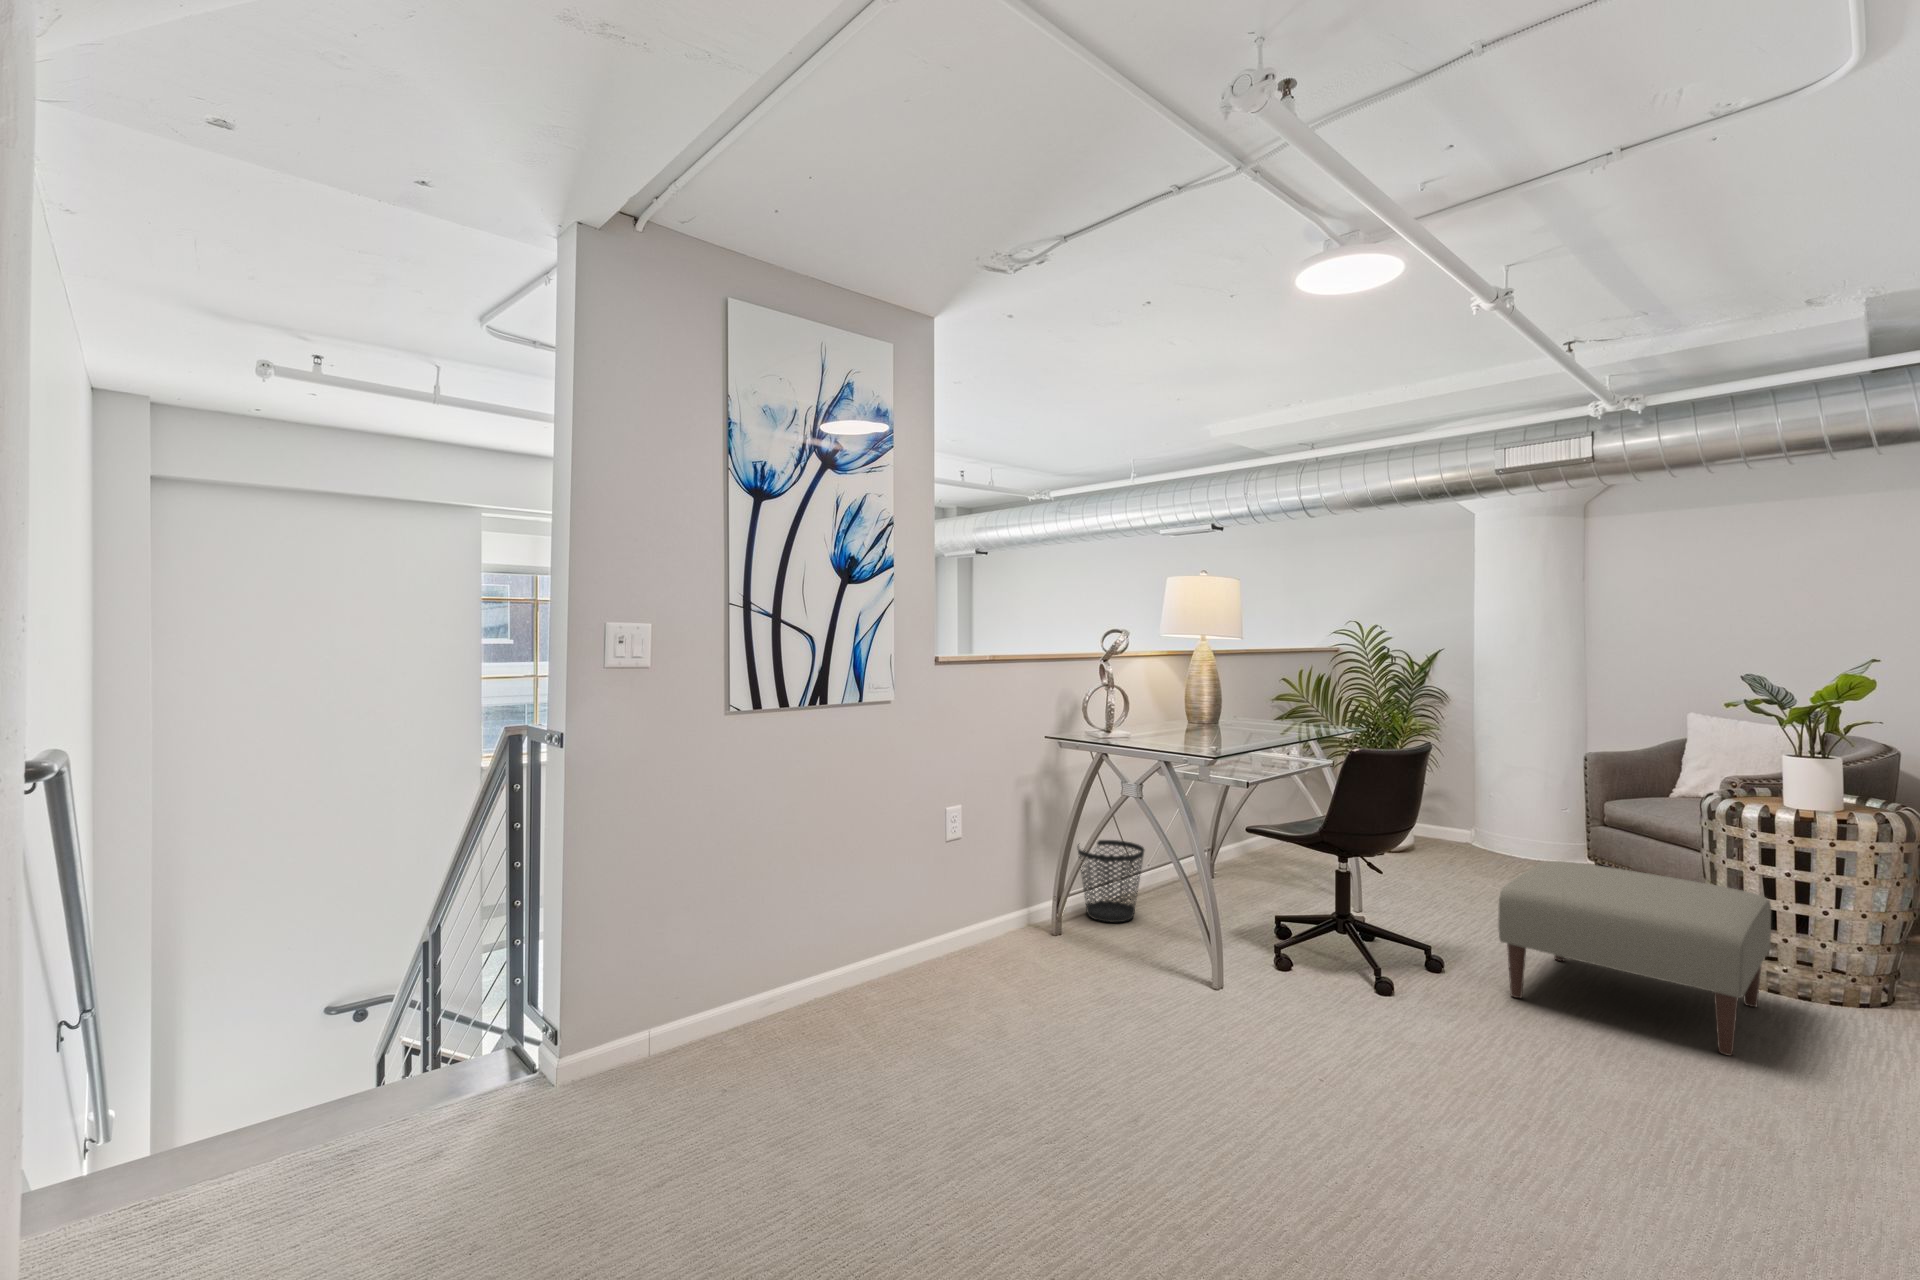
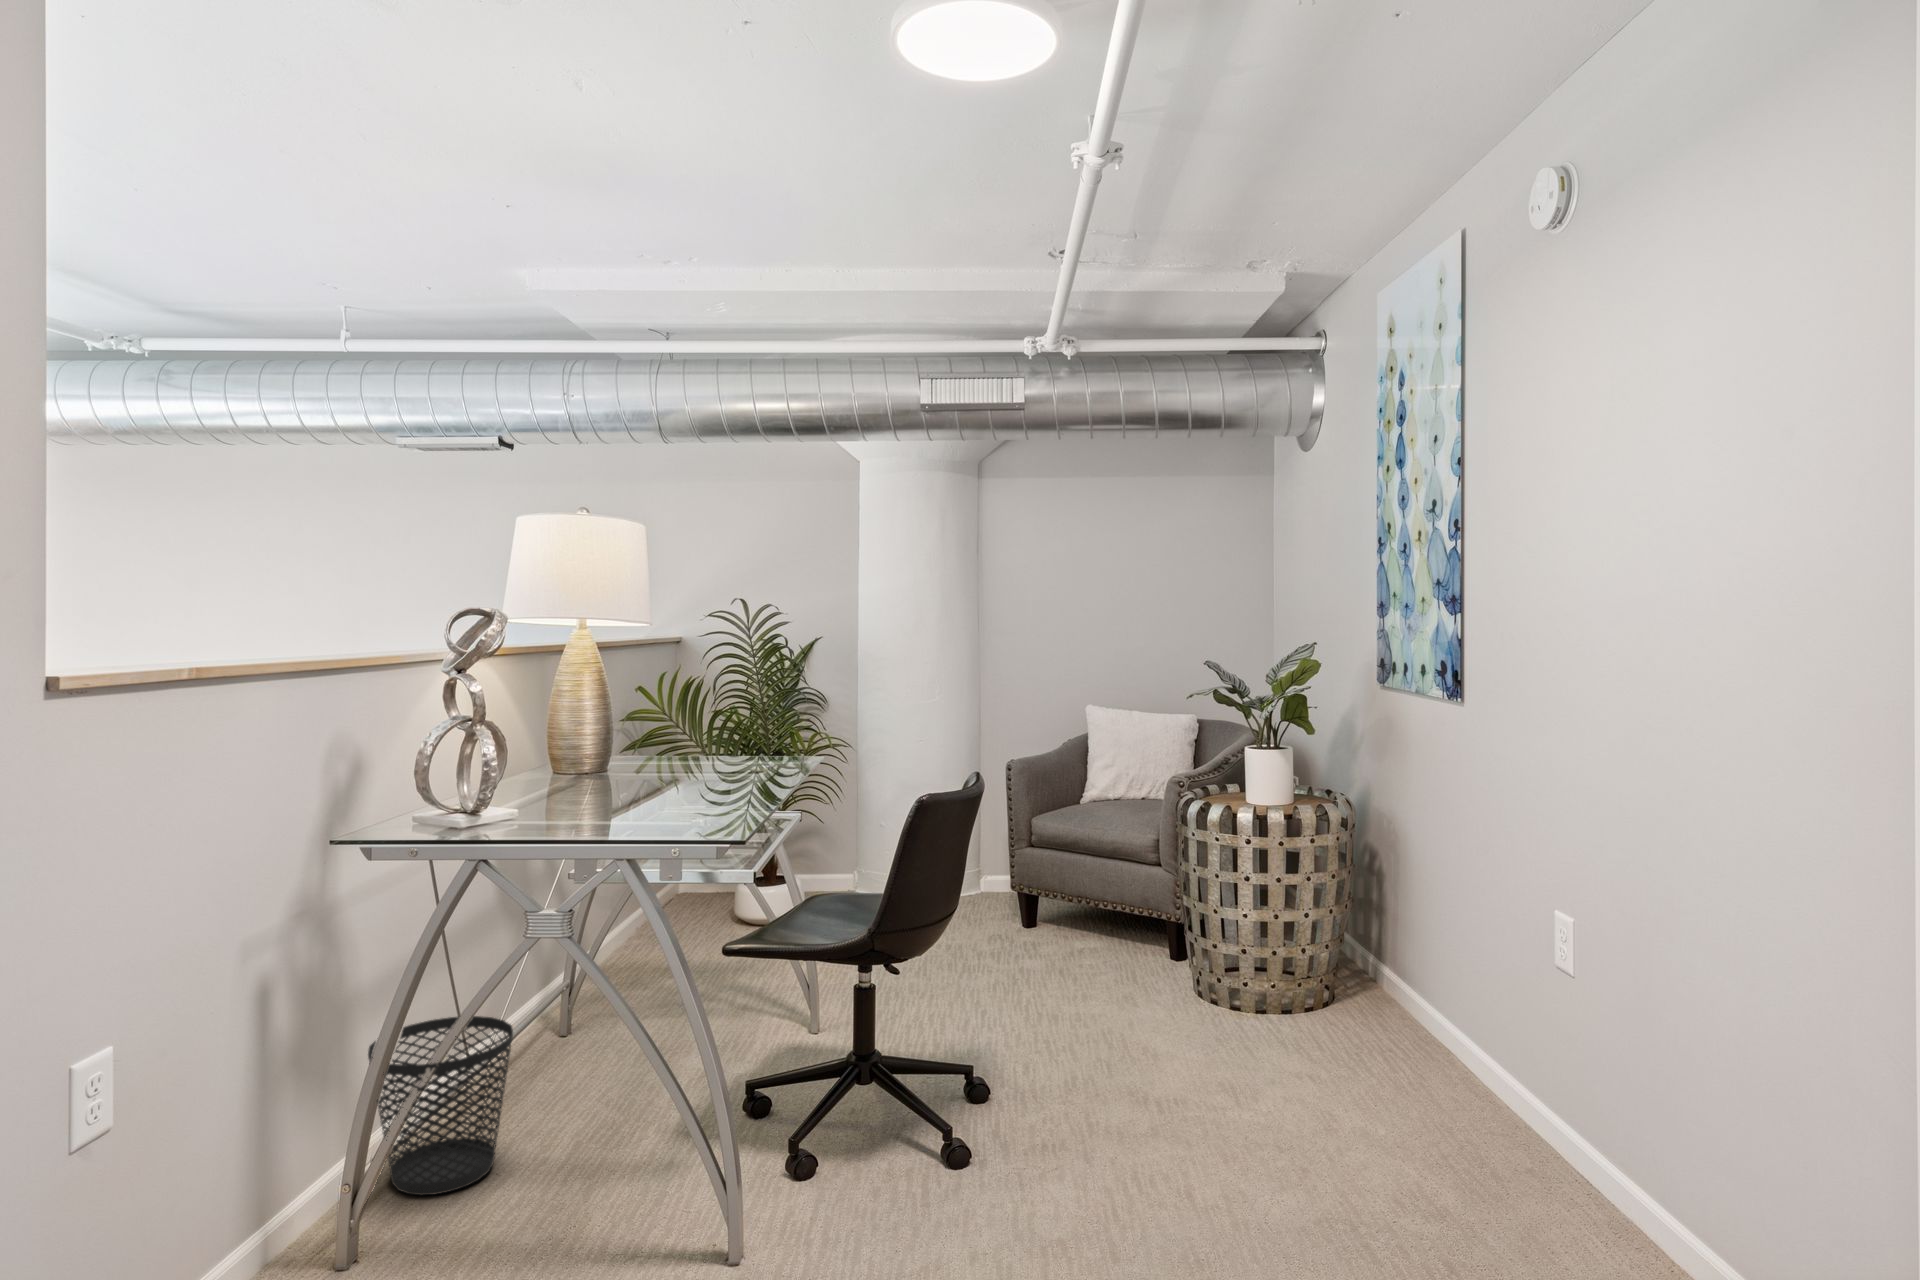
ottoman: present [1498,861,1771,1056] -> none [1061,905,1335,1114]

